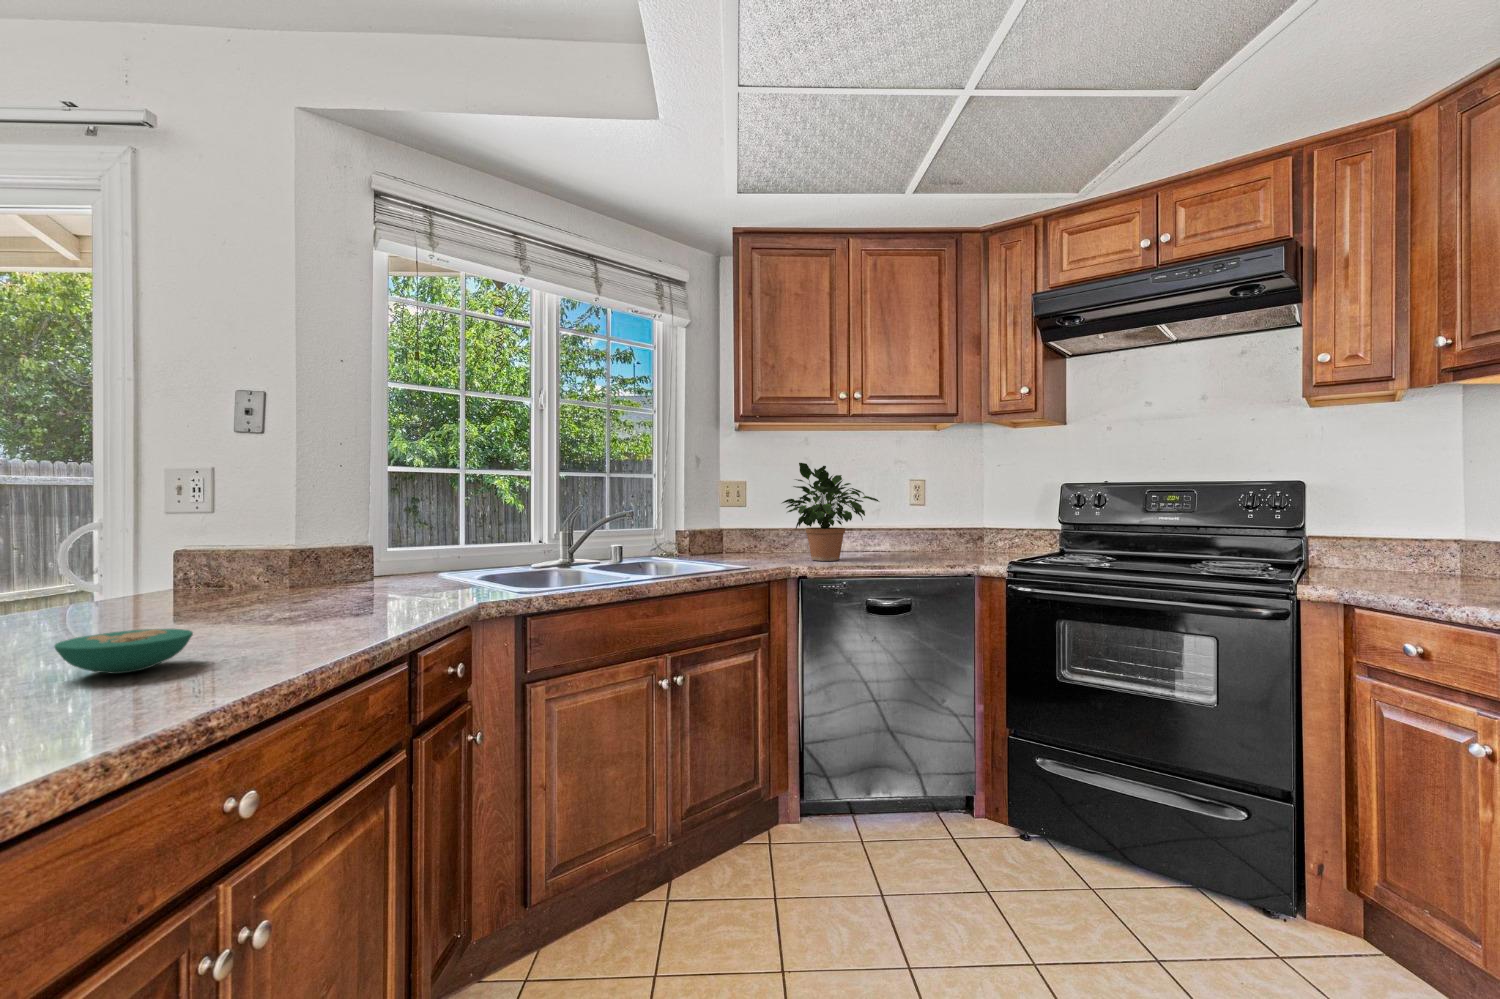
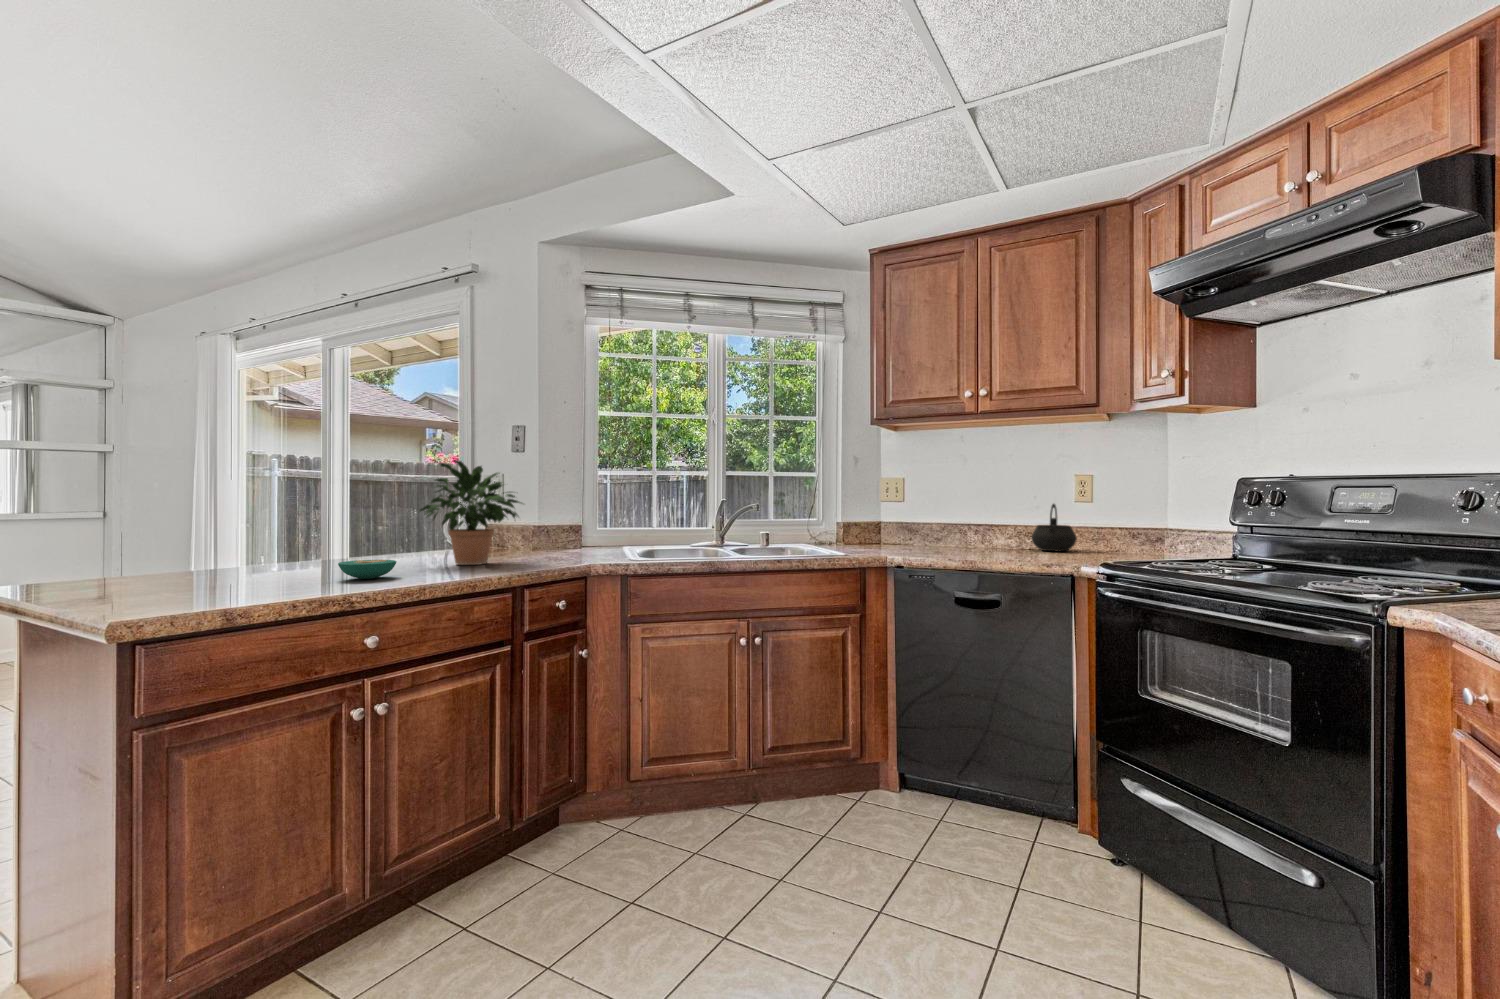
potted plant: present [782,463,879,561] -> present [419,460,522,565]
kettle: none [890,508,932,554] -> present [1031,504,1077,551]

